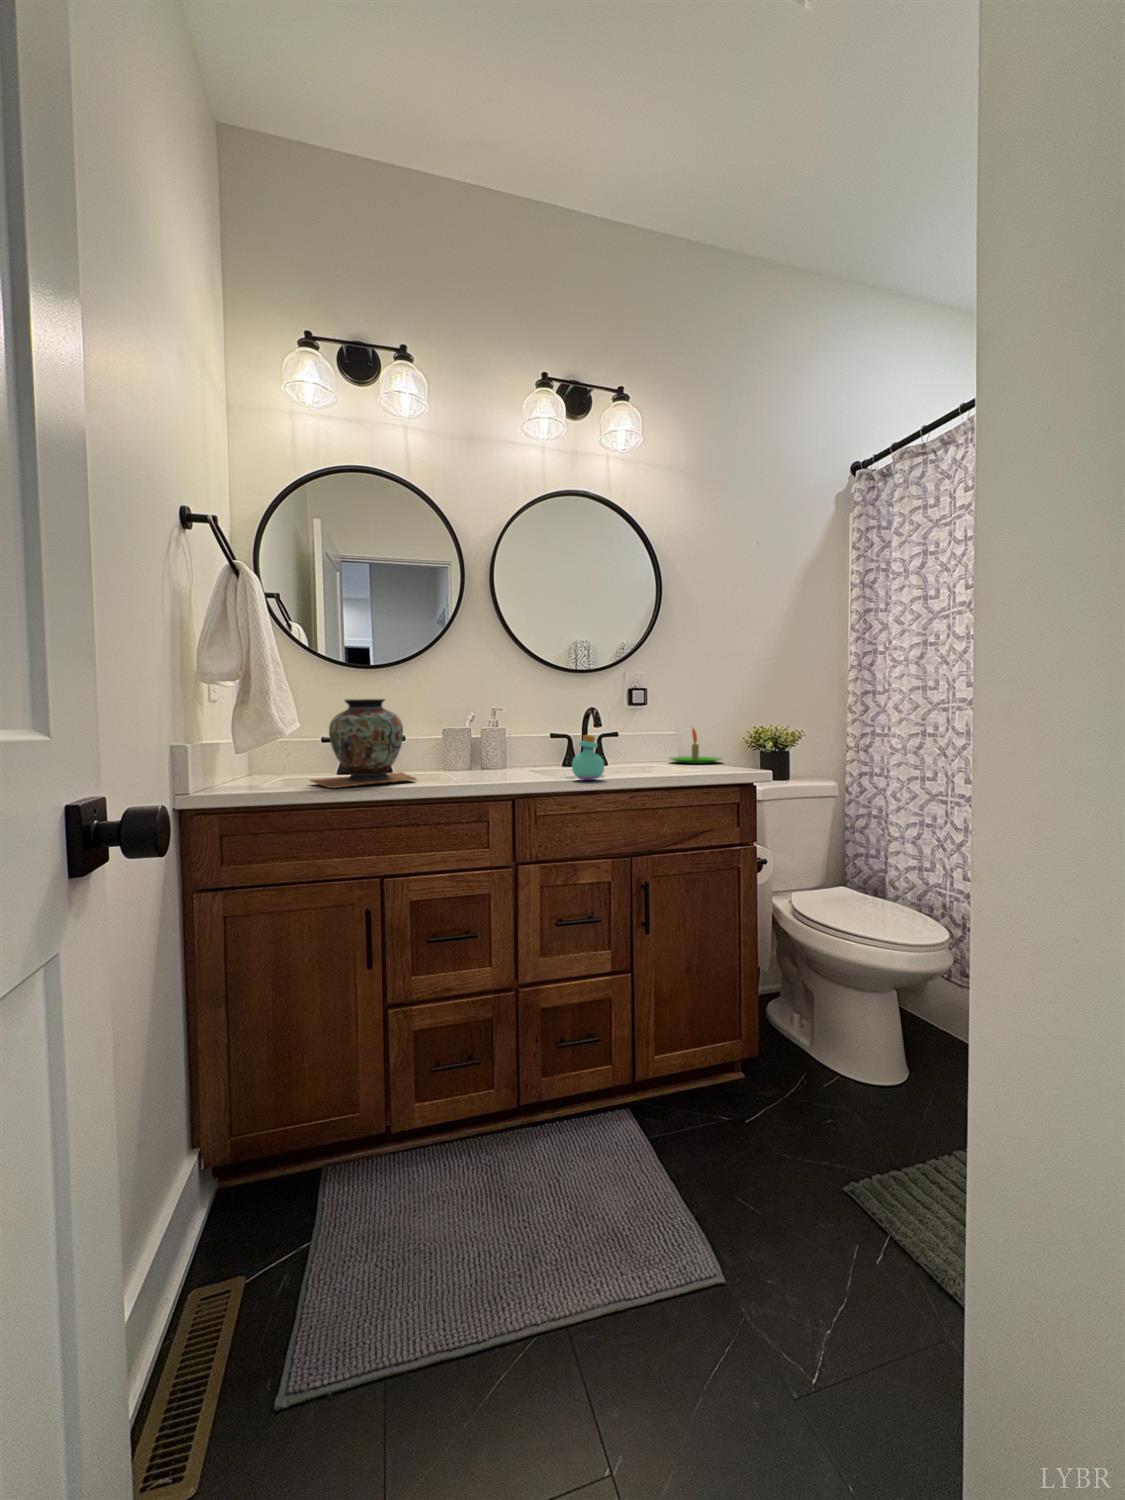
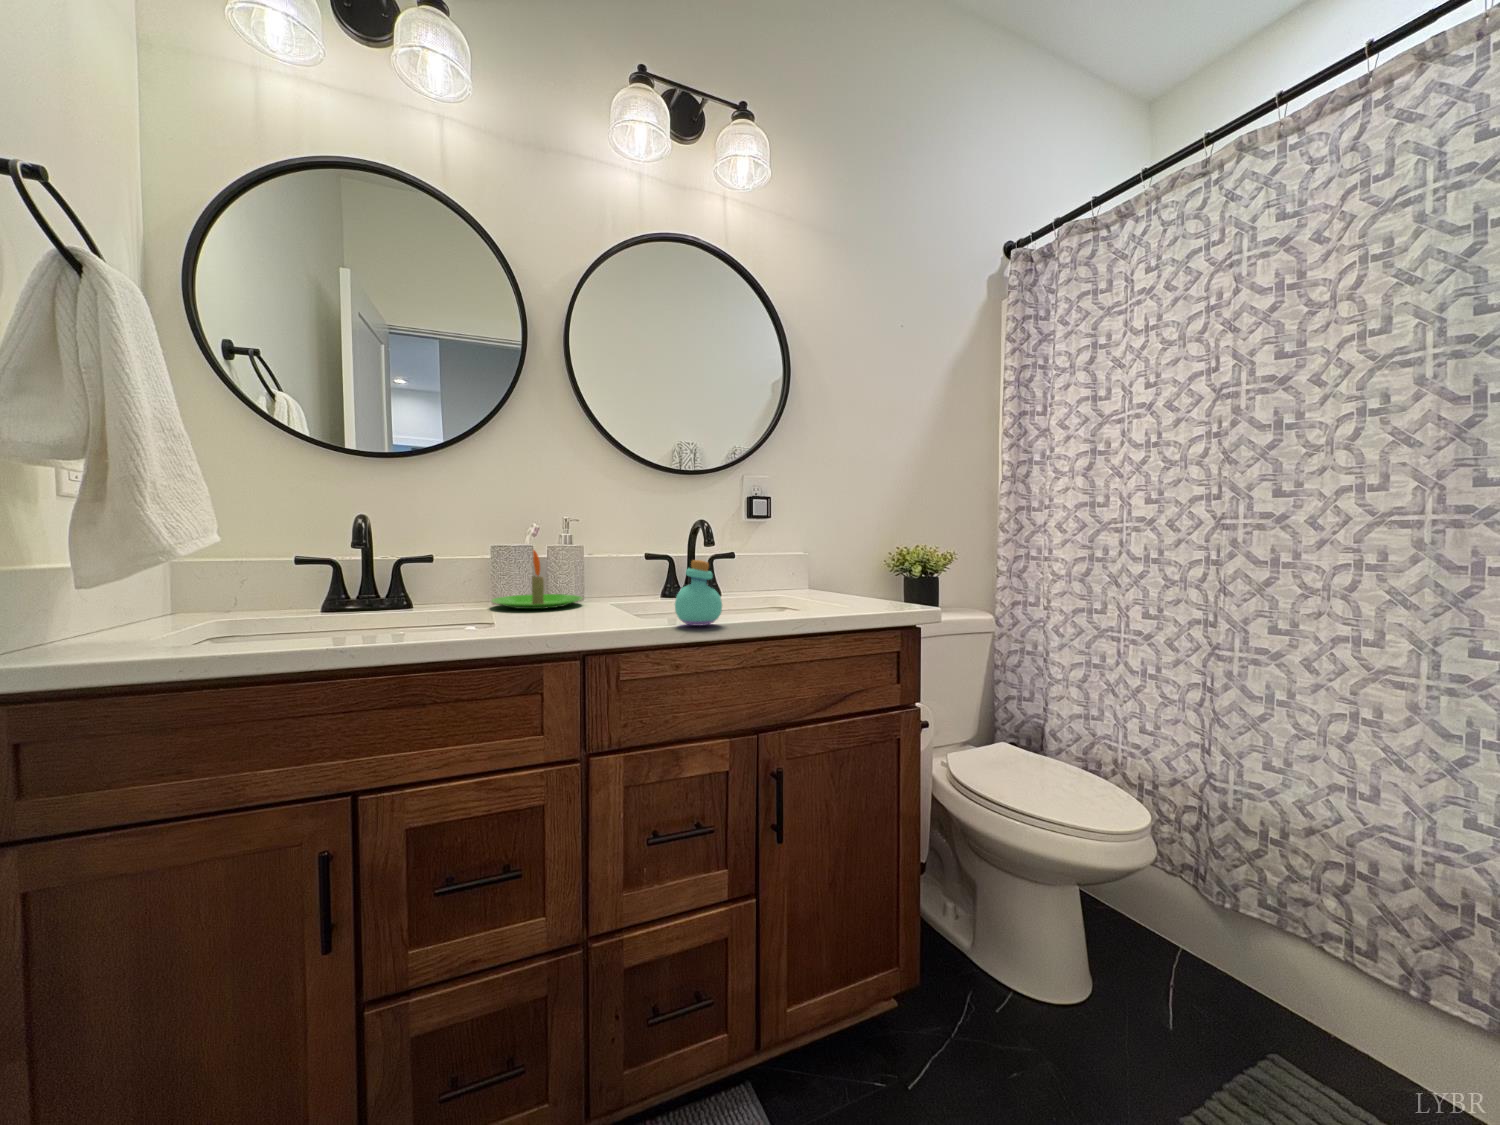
decorative vase: present [309,699,416,788] -> none [243,499,434,648]
candle: present [669,728,722,764] -> present [491,550,582,609]

